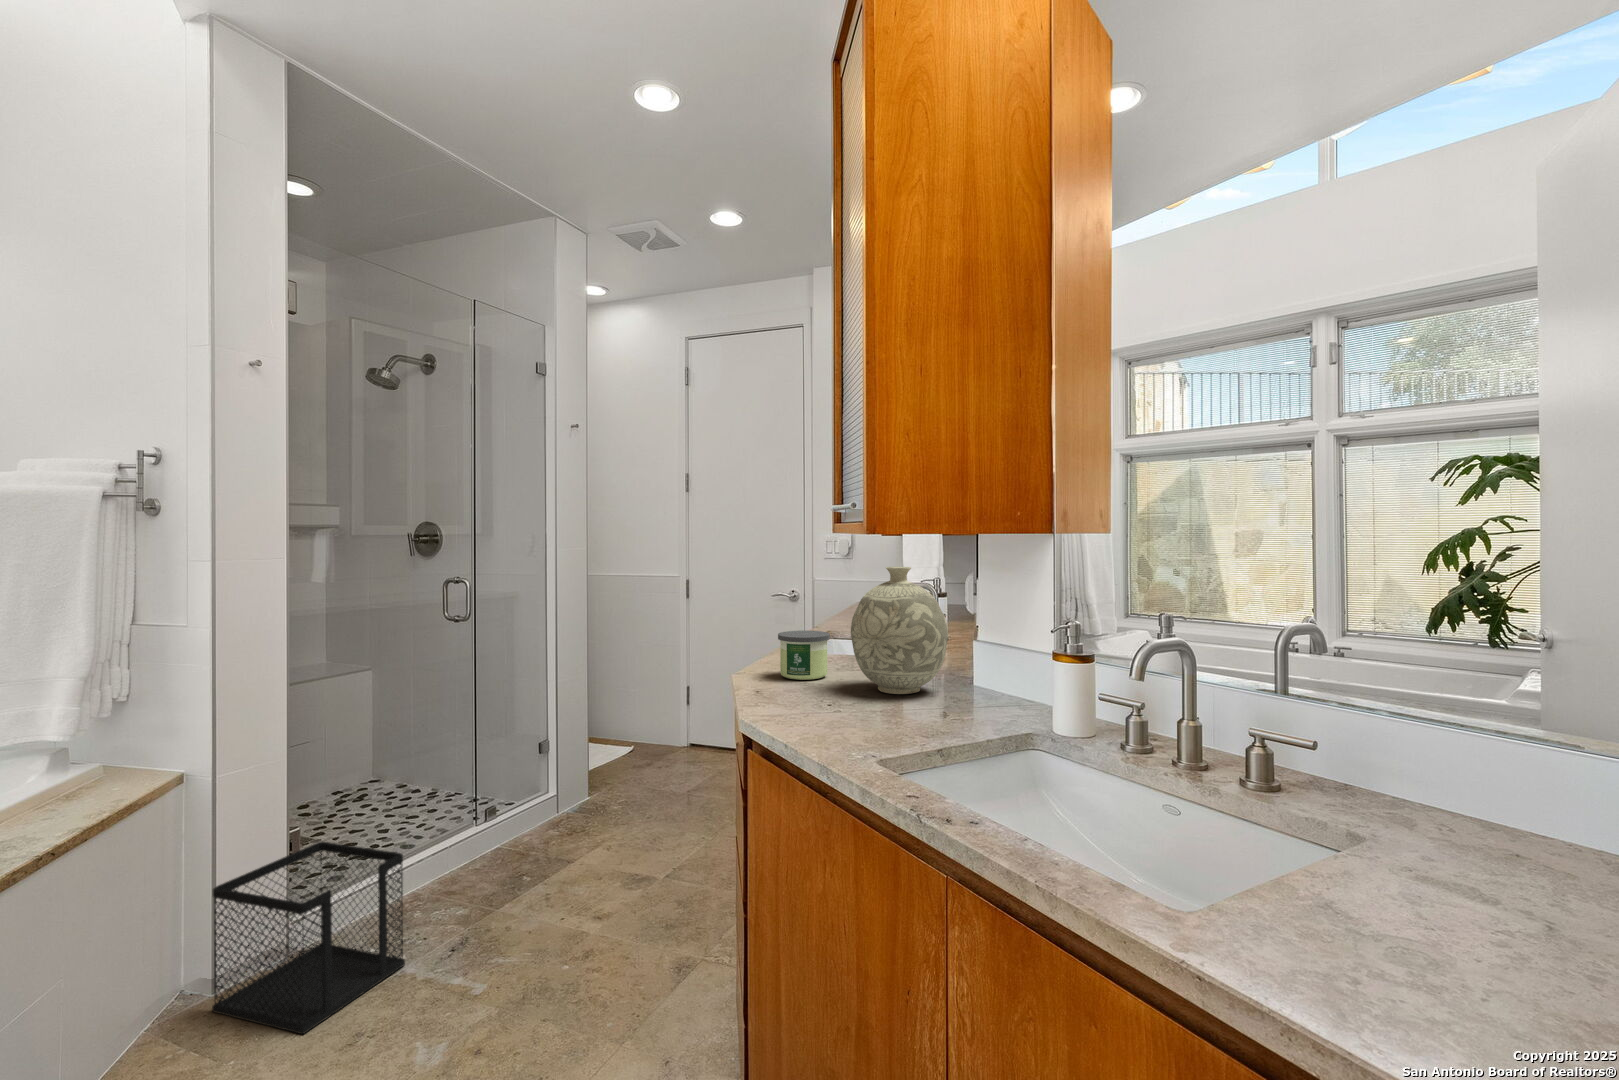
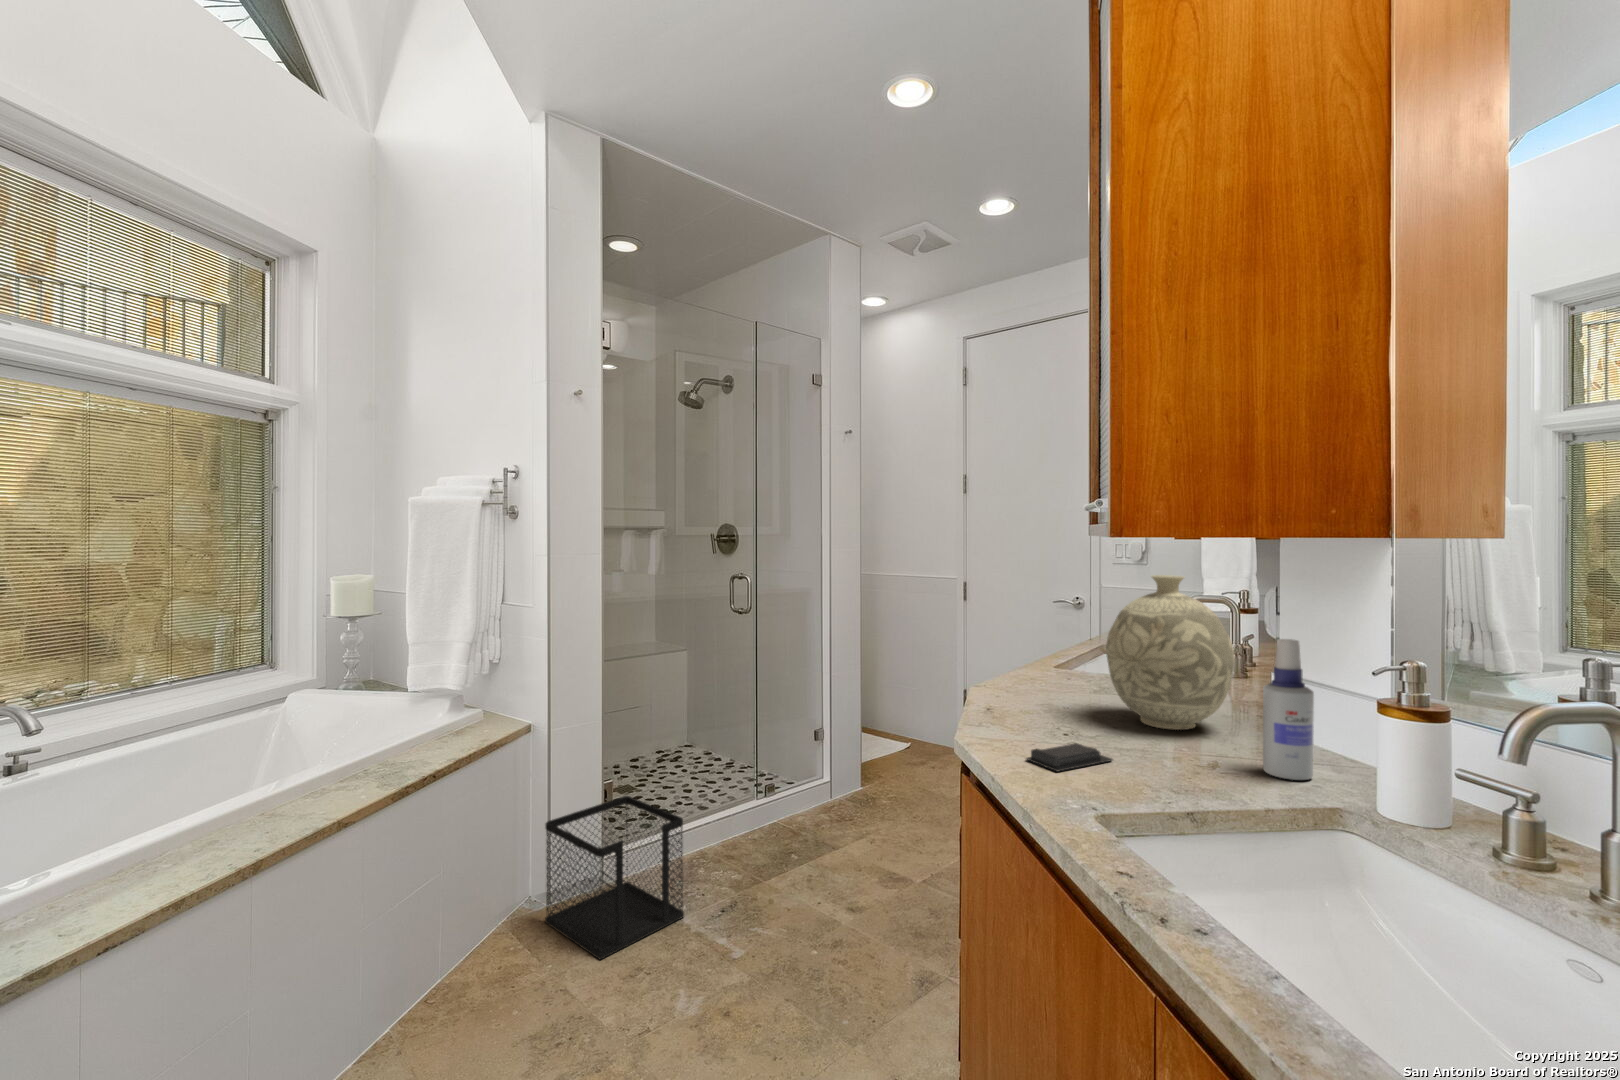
spray bottle: none [975,612,1009,719] -> present [1263,639,1314,780]
candle: present [778,631,830,680] -> none [1025,643,1087,699]
soap bar: none [803,711,871,734] -> present [1026,743,1113,771]

